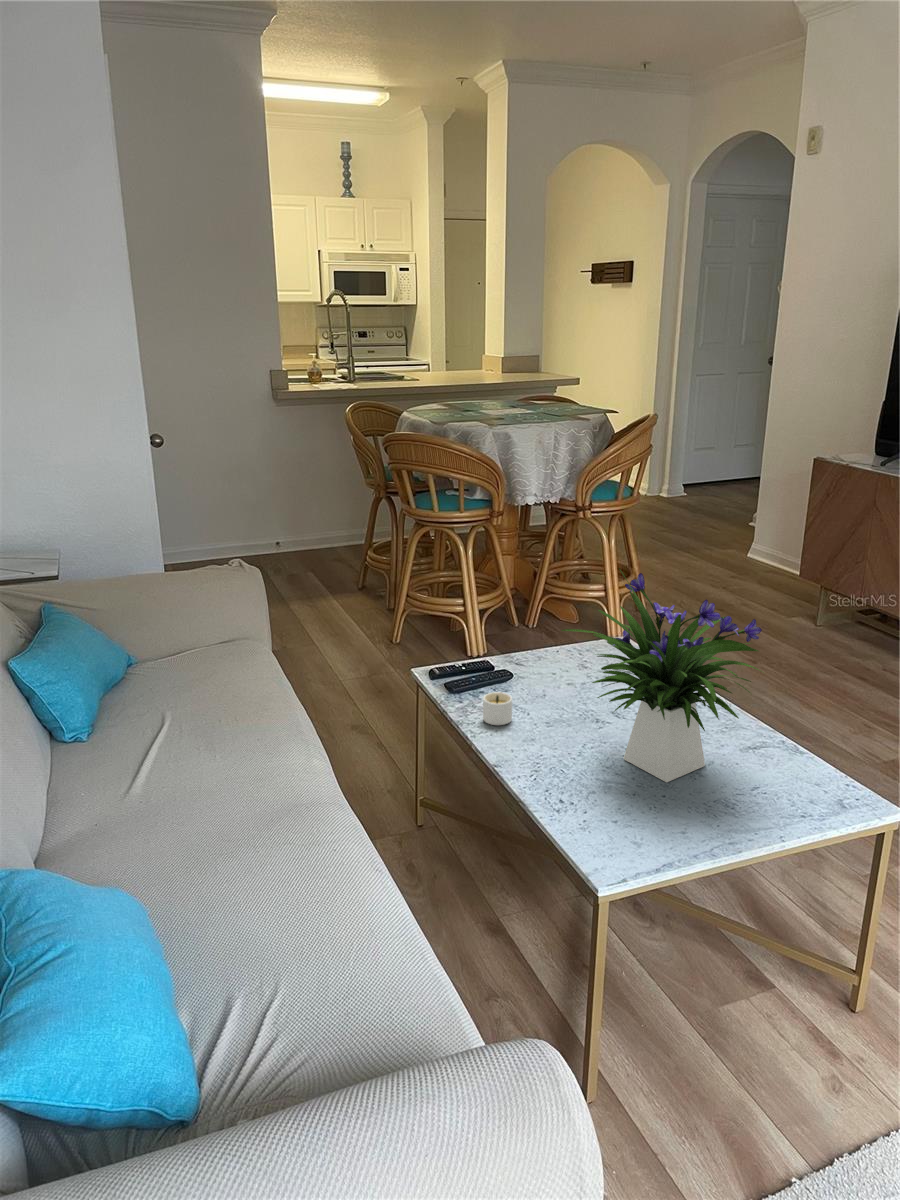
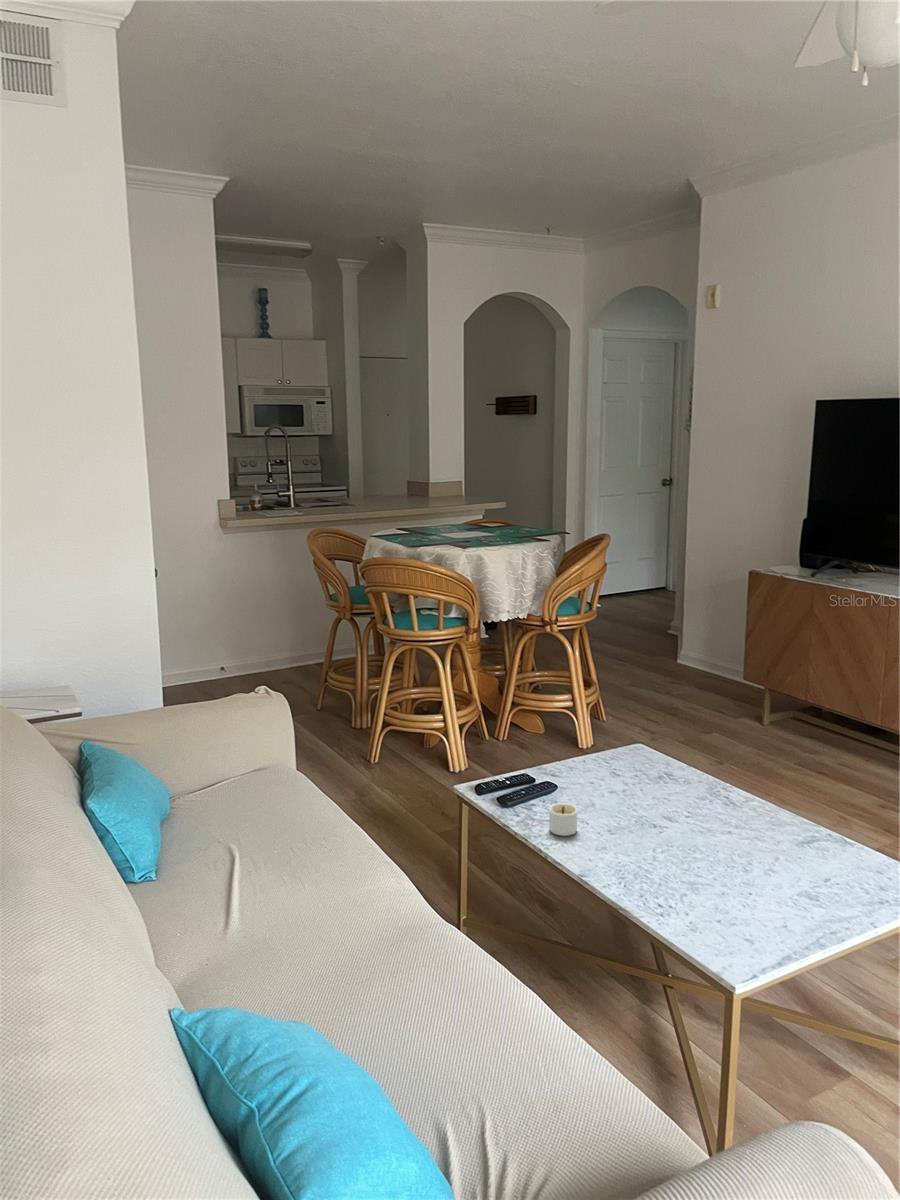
flower arrangement: present [561,568,762,782] -> none [641,681,833,880]

